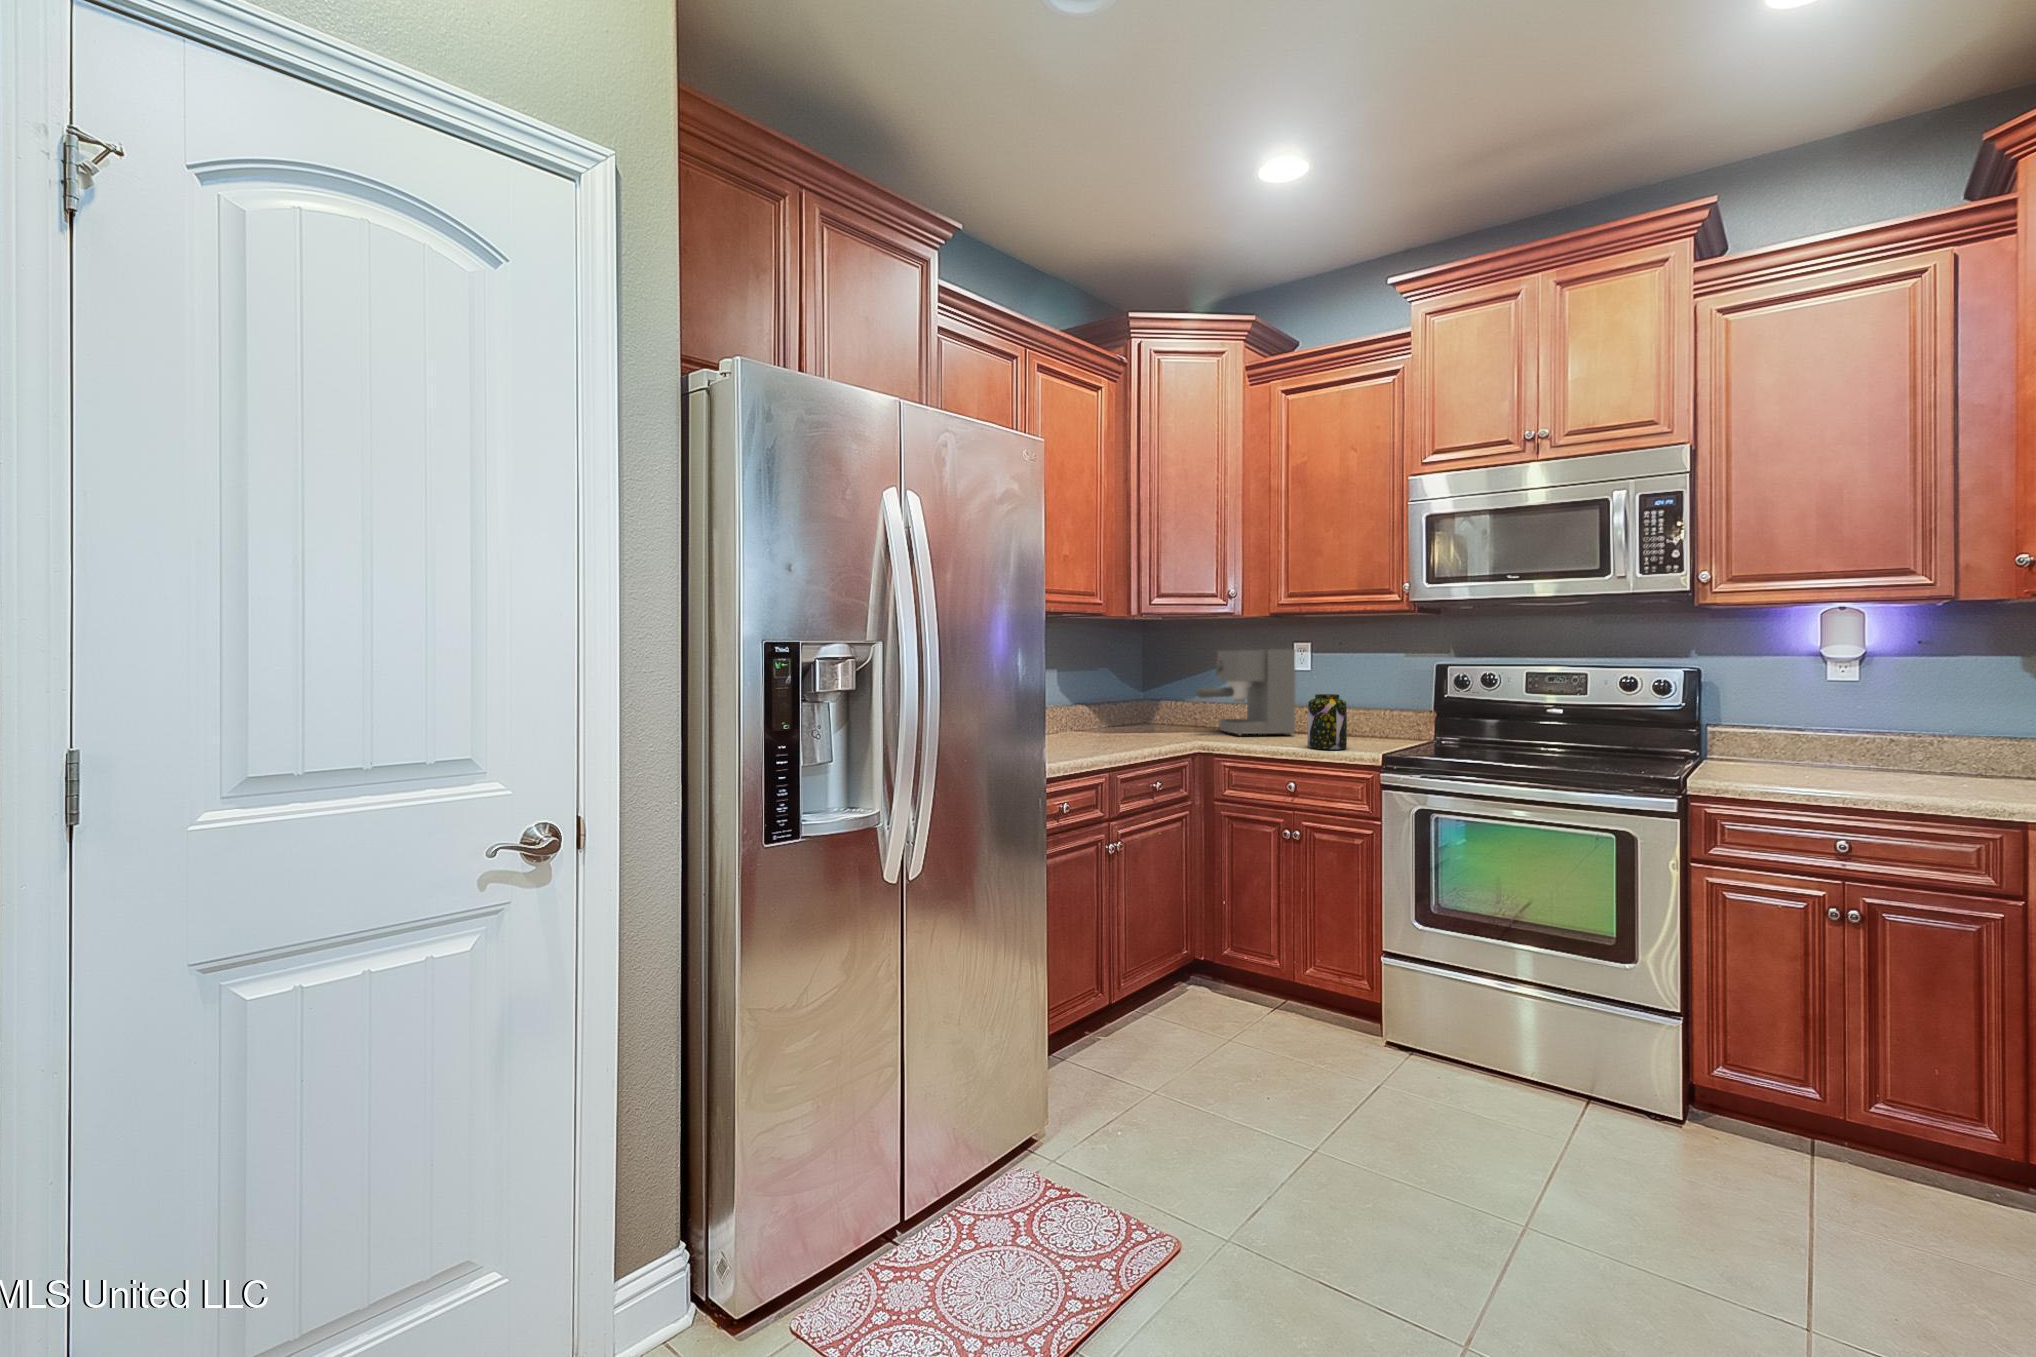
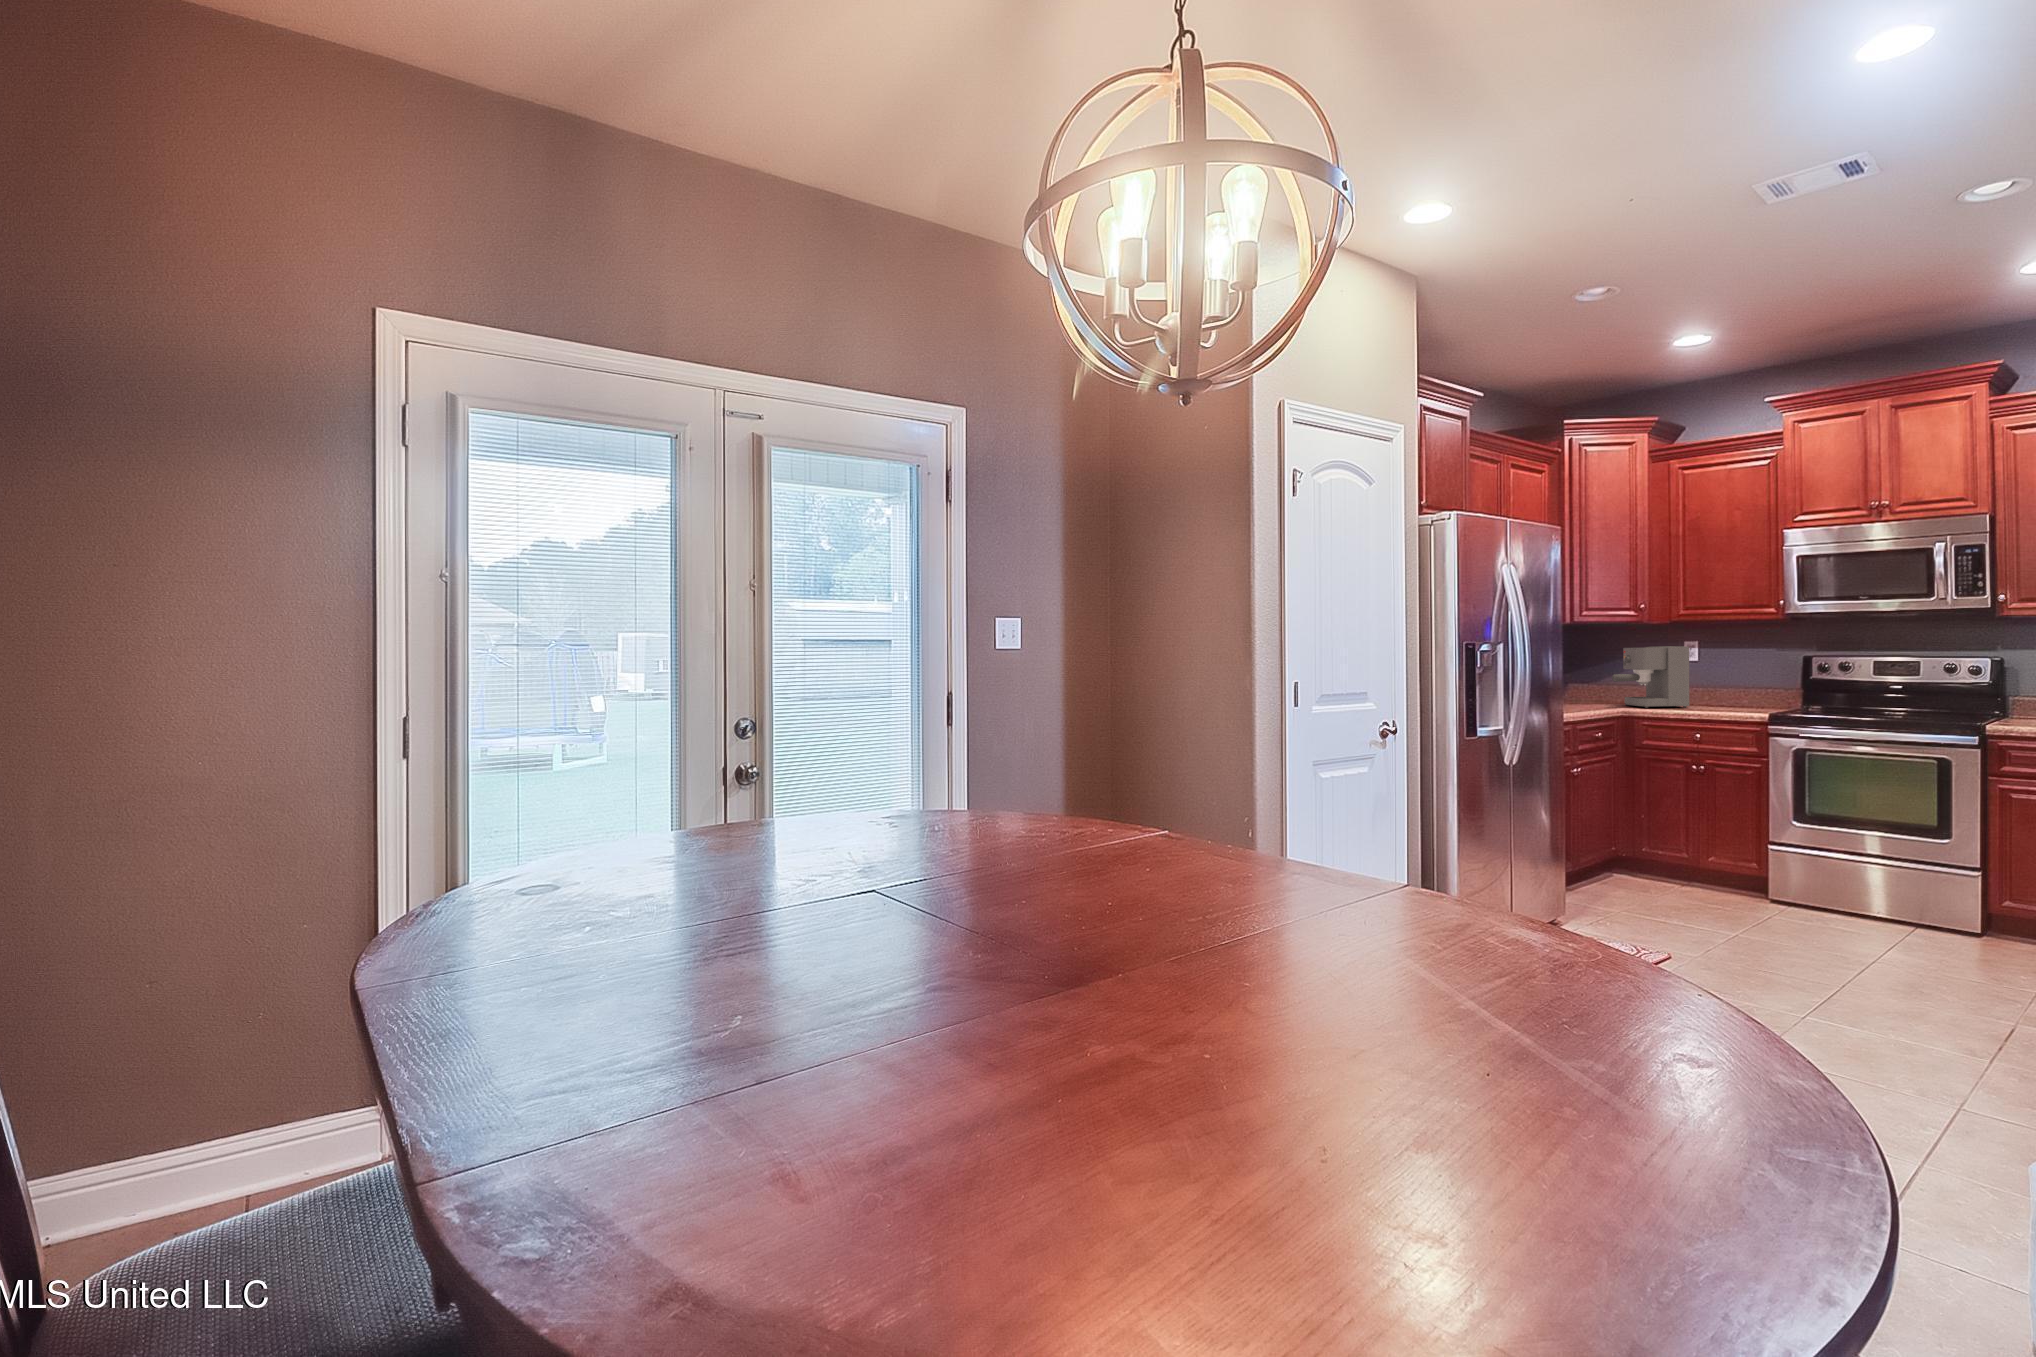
jar: present [1308,694,1347,749] -> none [1706,677,1736,714]

